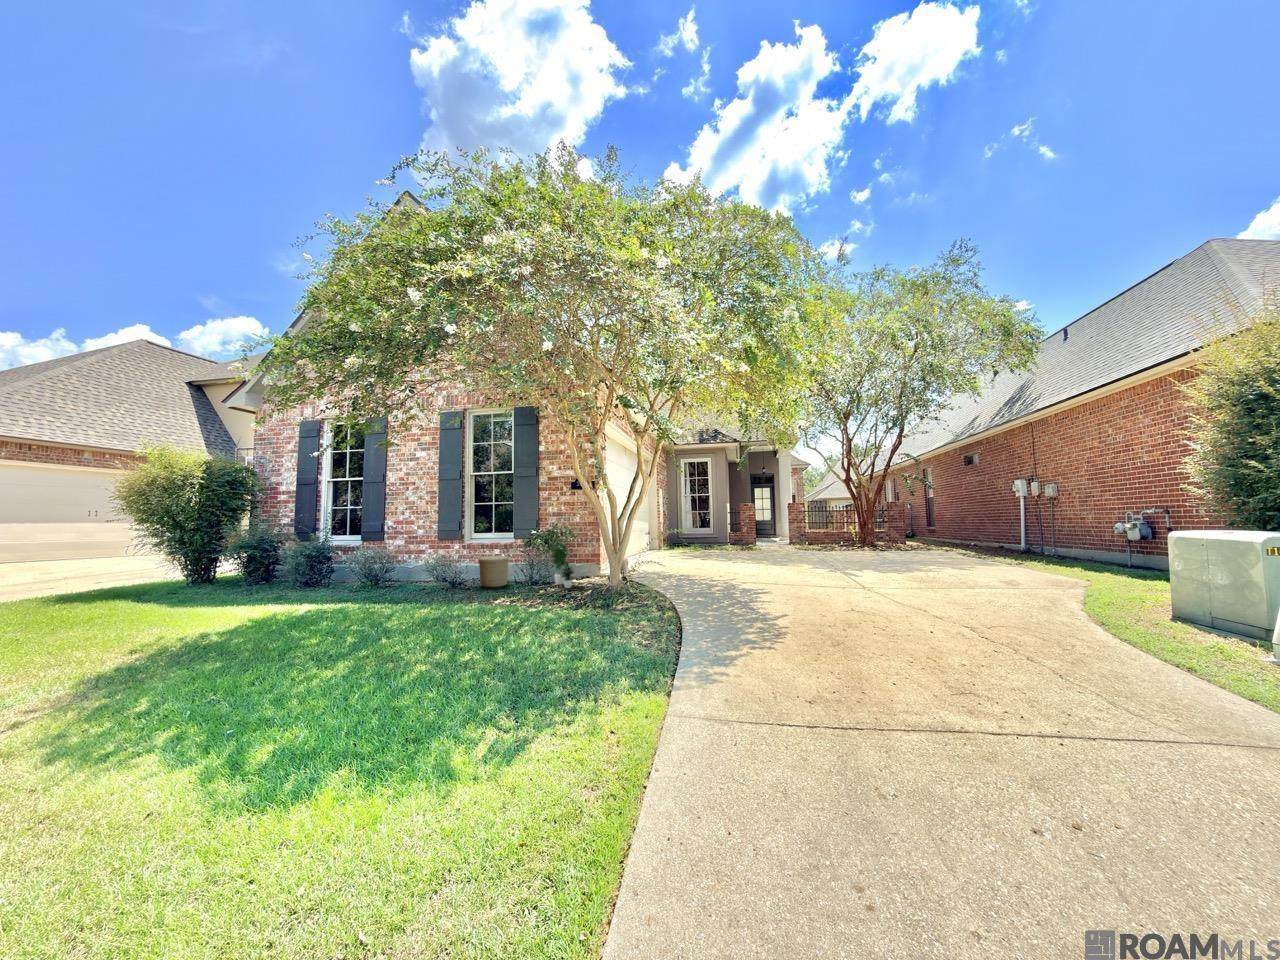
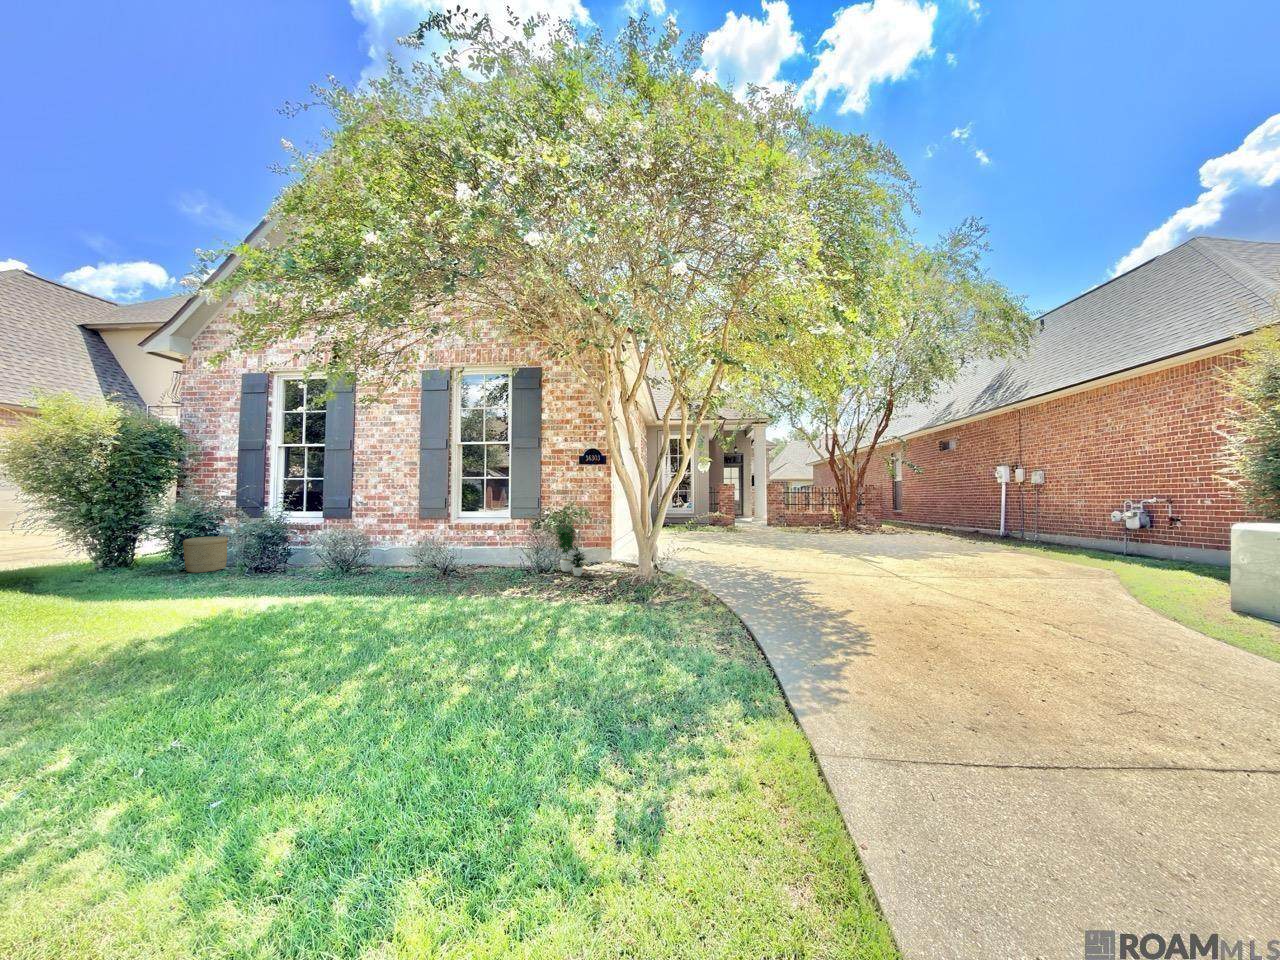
woven basket: present [479,556,509,587] -> present [183,536,228,573]

